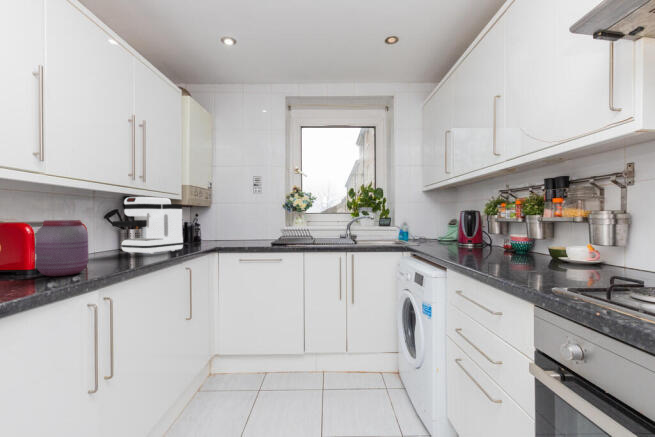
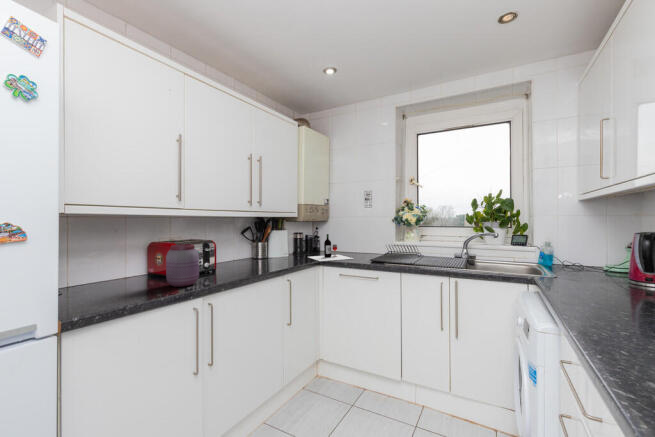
coffee maker: present [112,197,183,254] -> none [237,219,290,267]
wine bottle: none [192,219,250,247] -> present [309,234,353,261]

